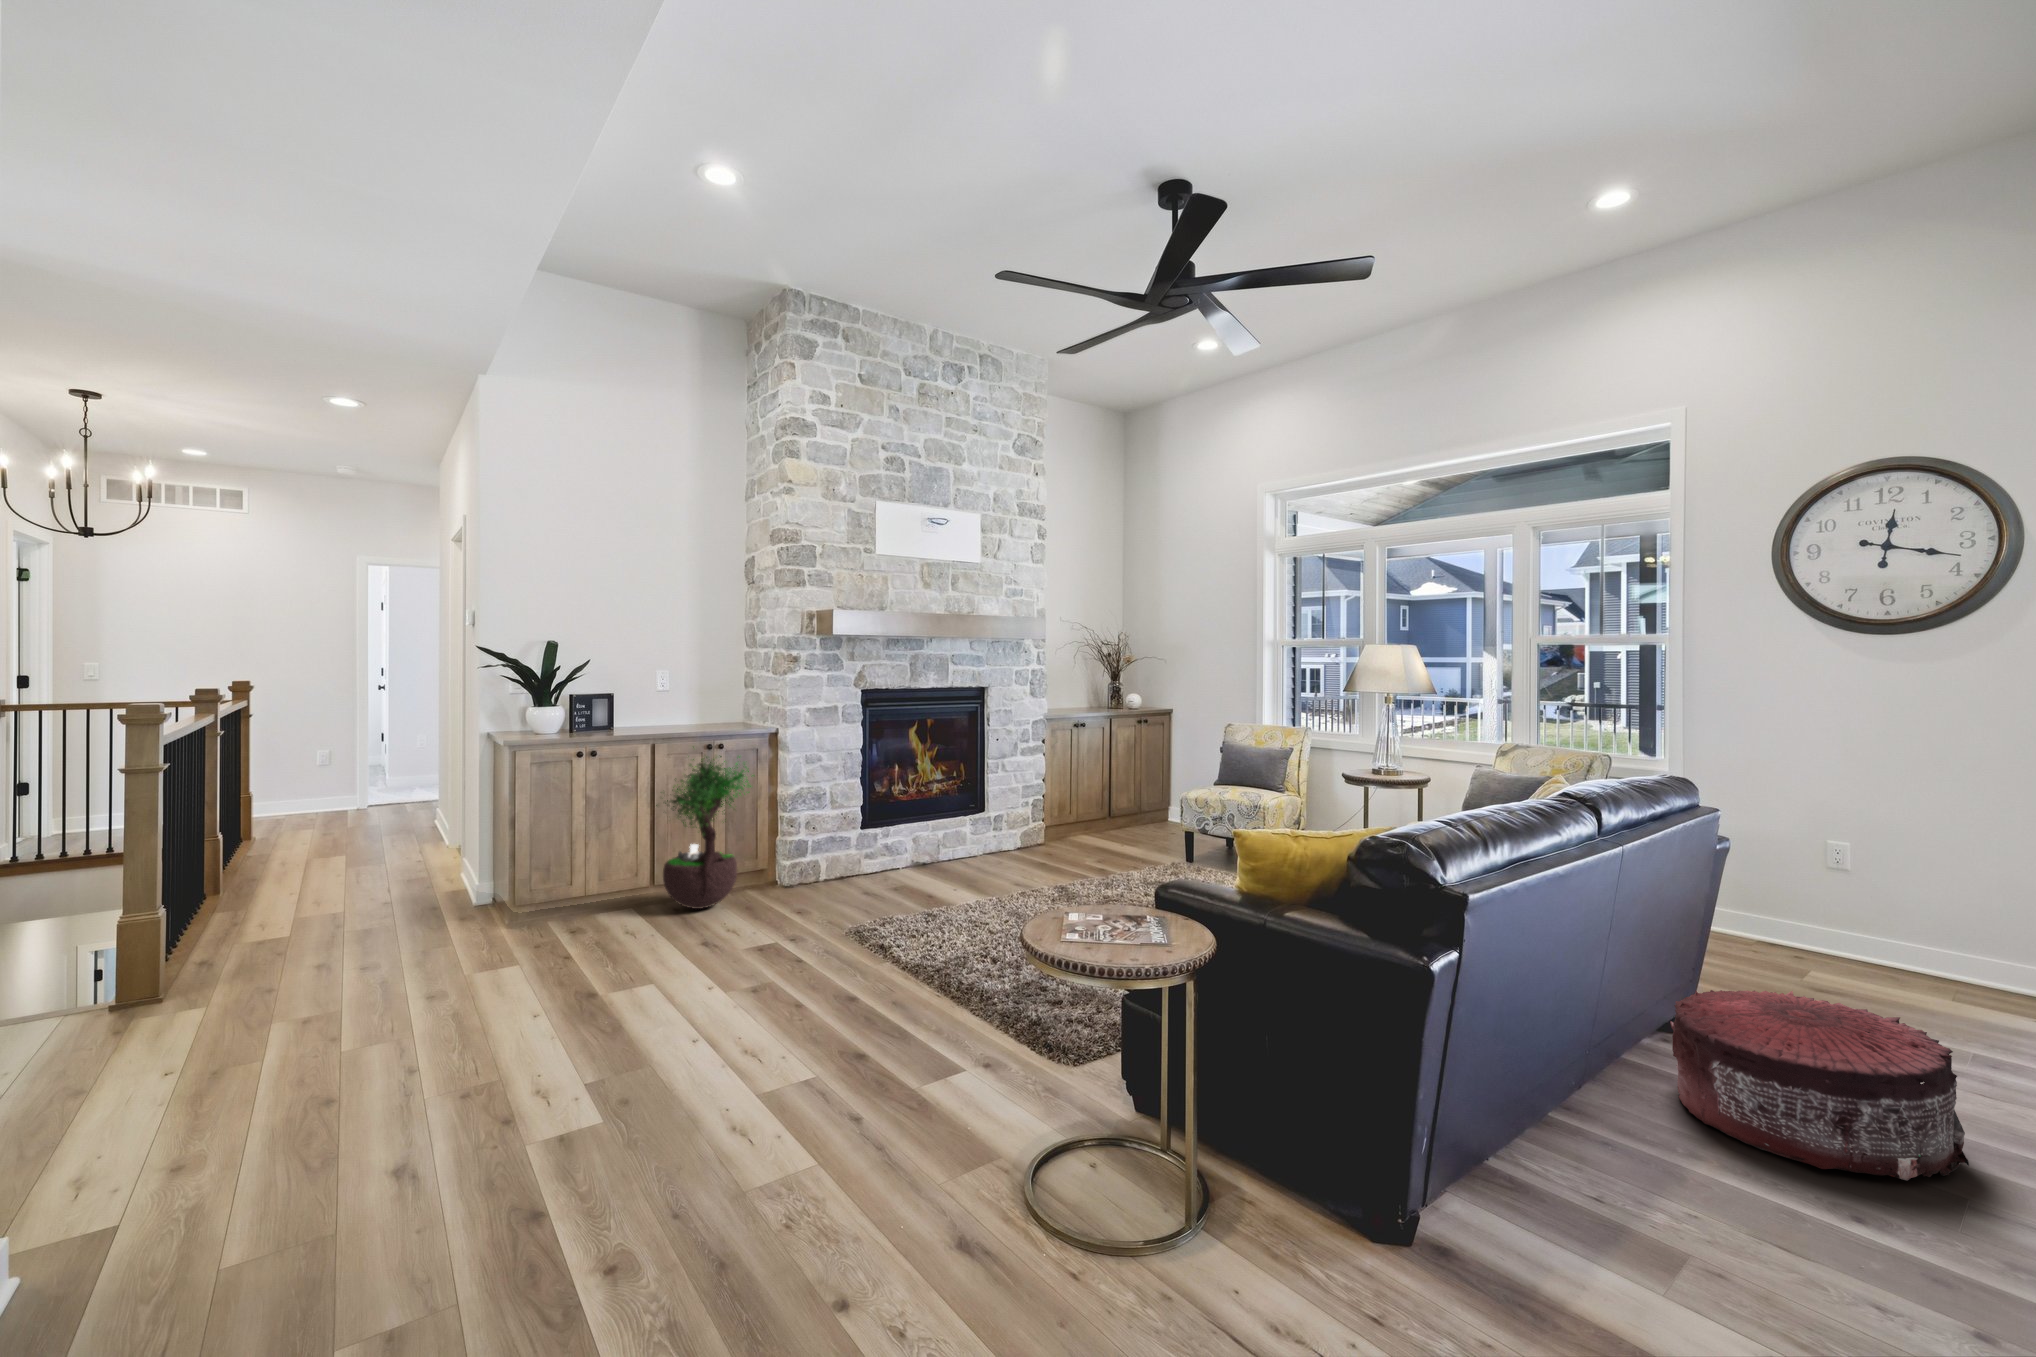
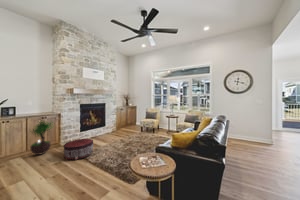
pouf: present [1670,990,1969,1181] -> present [64,139,93,160]

